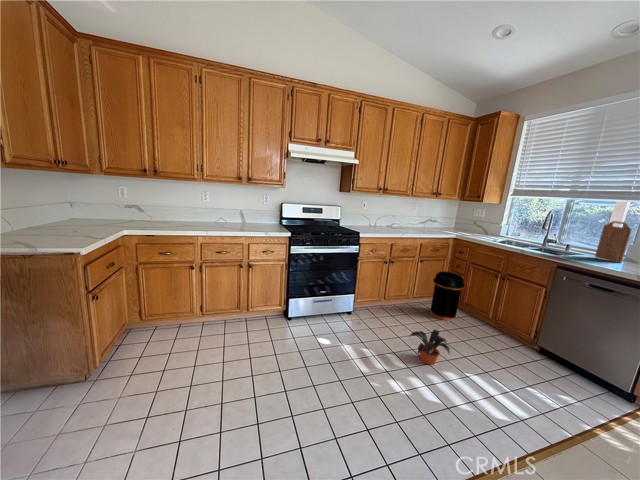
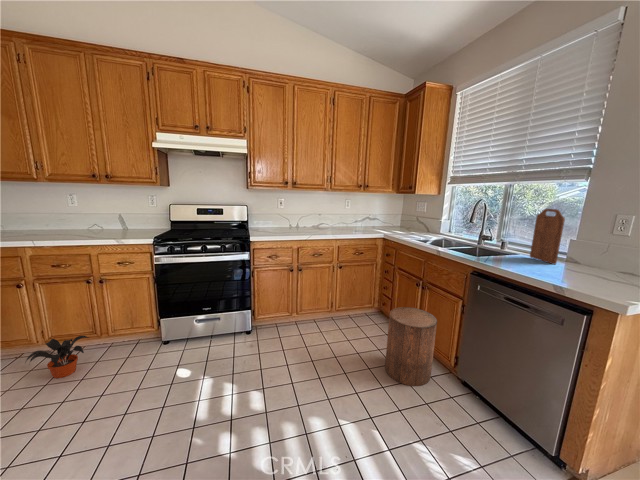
trash can: present [430,272,464,321] -> none [352,280,387,340]
stool: none [474,294,525,354] -> present [385,307,437,386]
potted plant: present [410,329,450,365] -> present [26,336,88,378]

